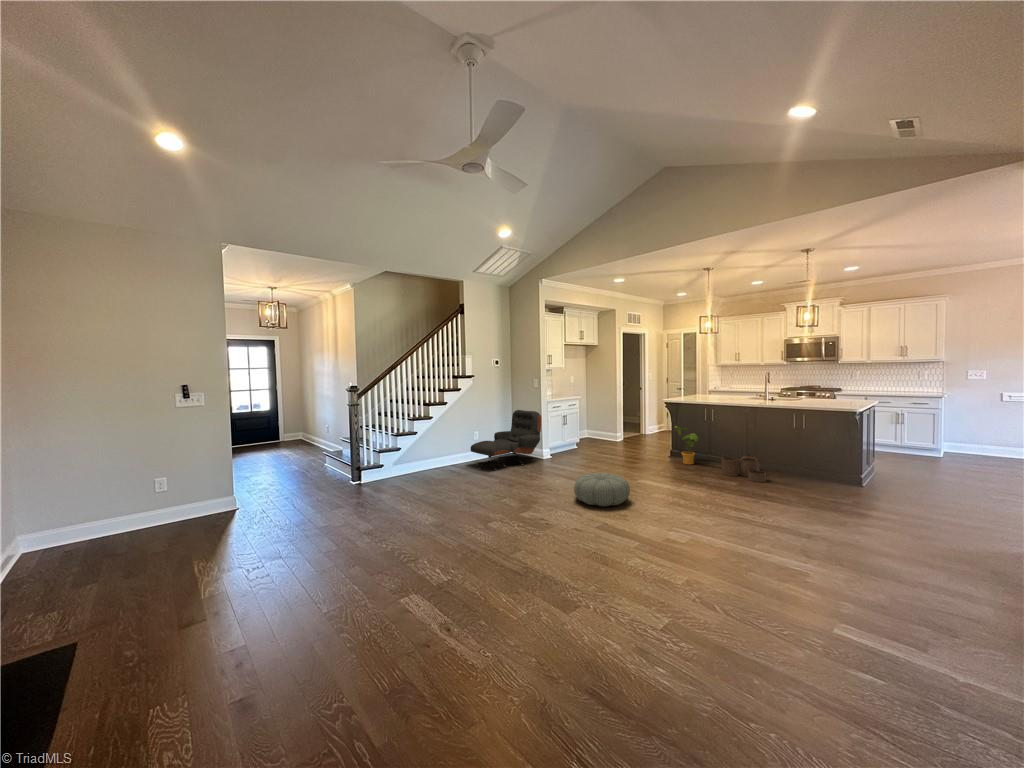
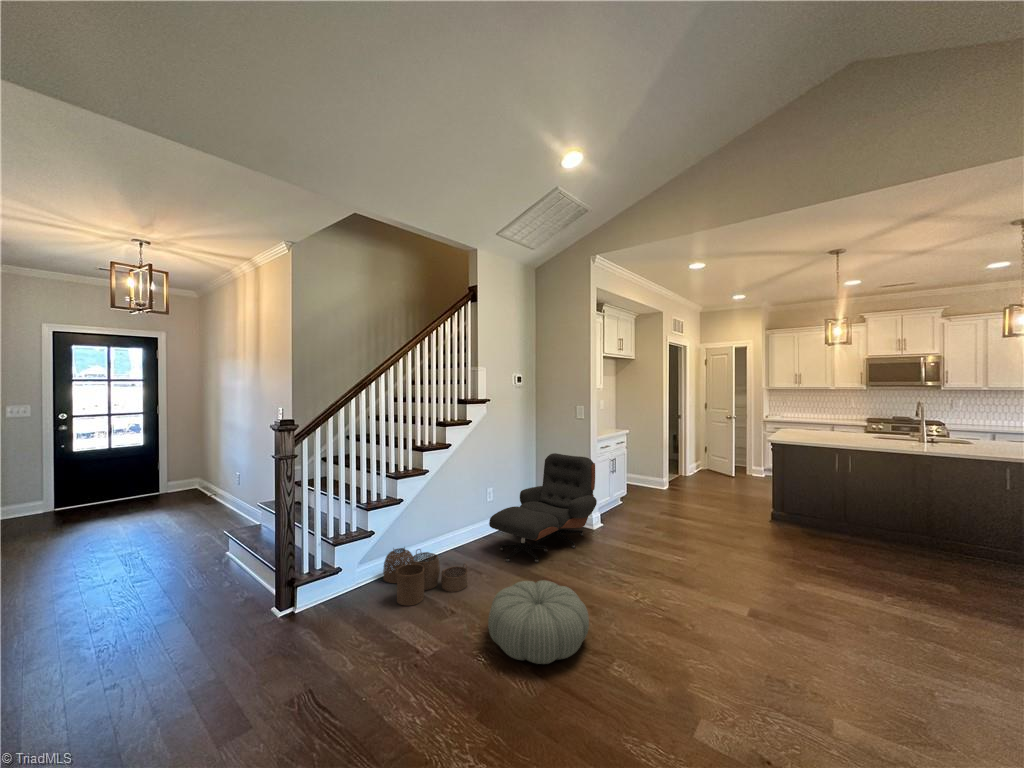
house plant: present [675,426,699,465] -> none [796,481,841,540]
woven basket: present [722,454,766,482] -> present [383,548,468,606]
pouf: present [574,473,630,506] -> present [488,580,589,664]

